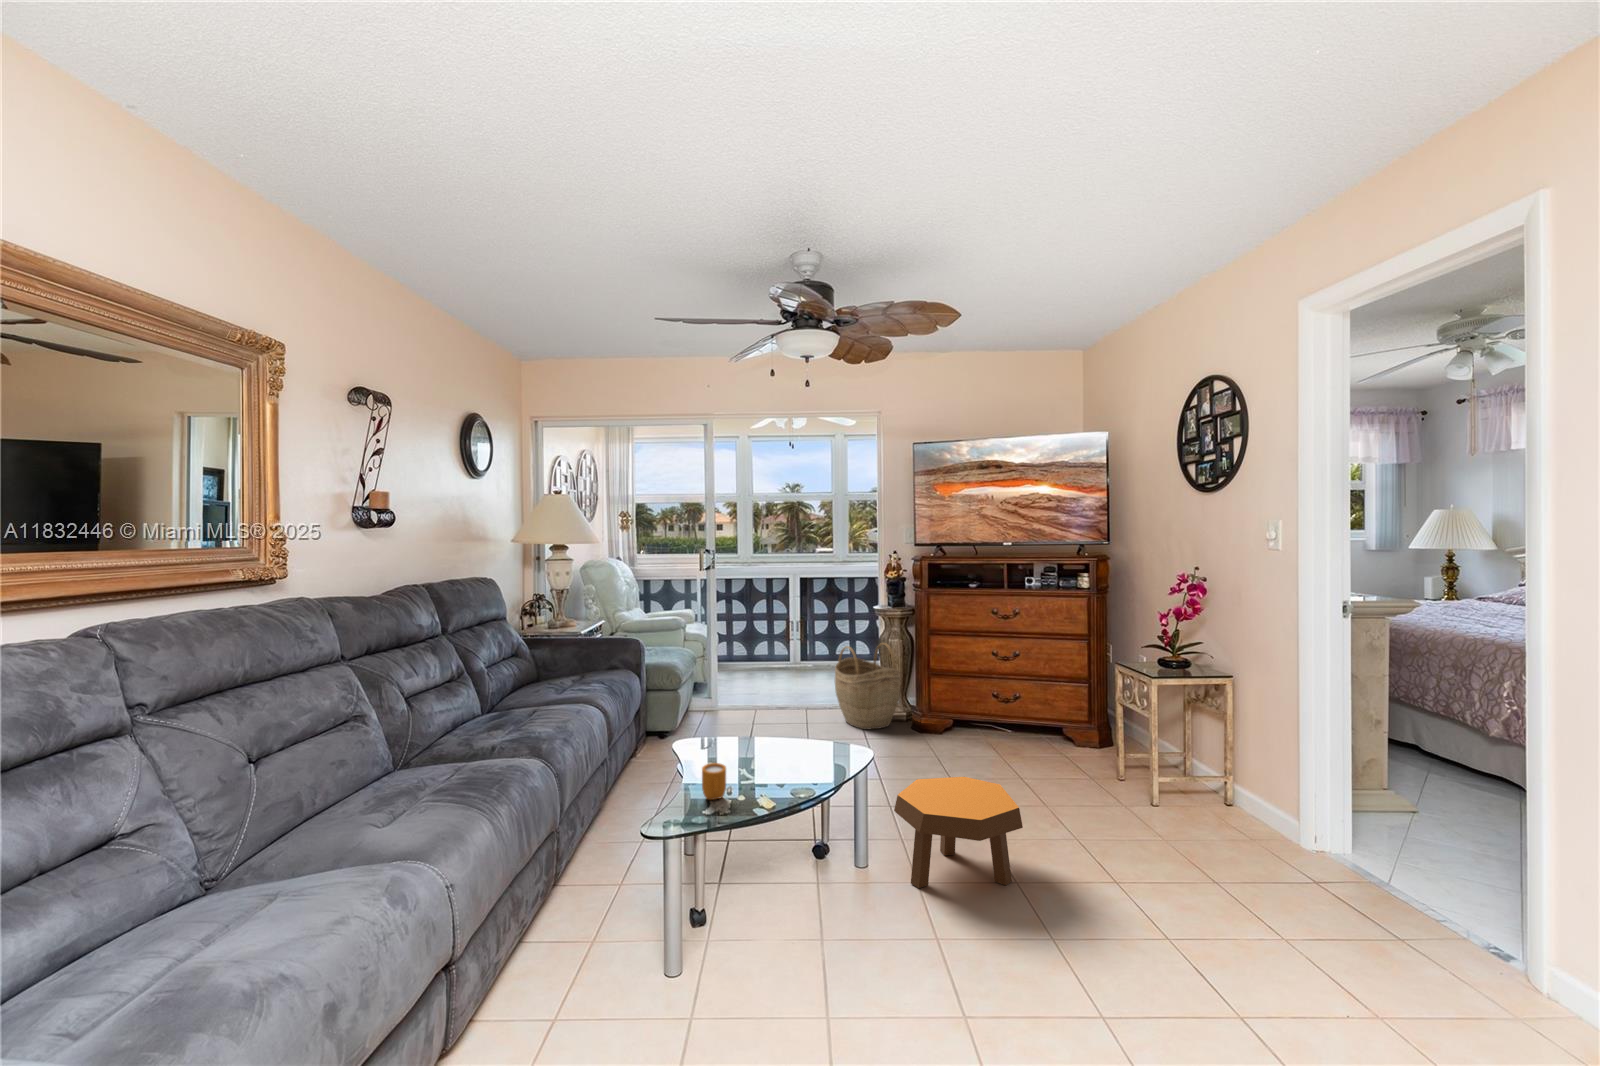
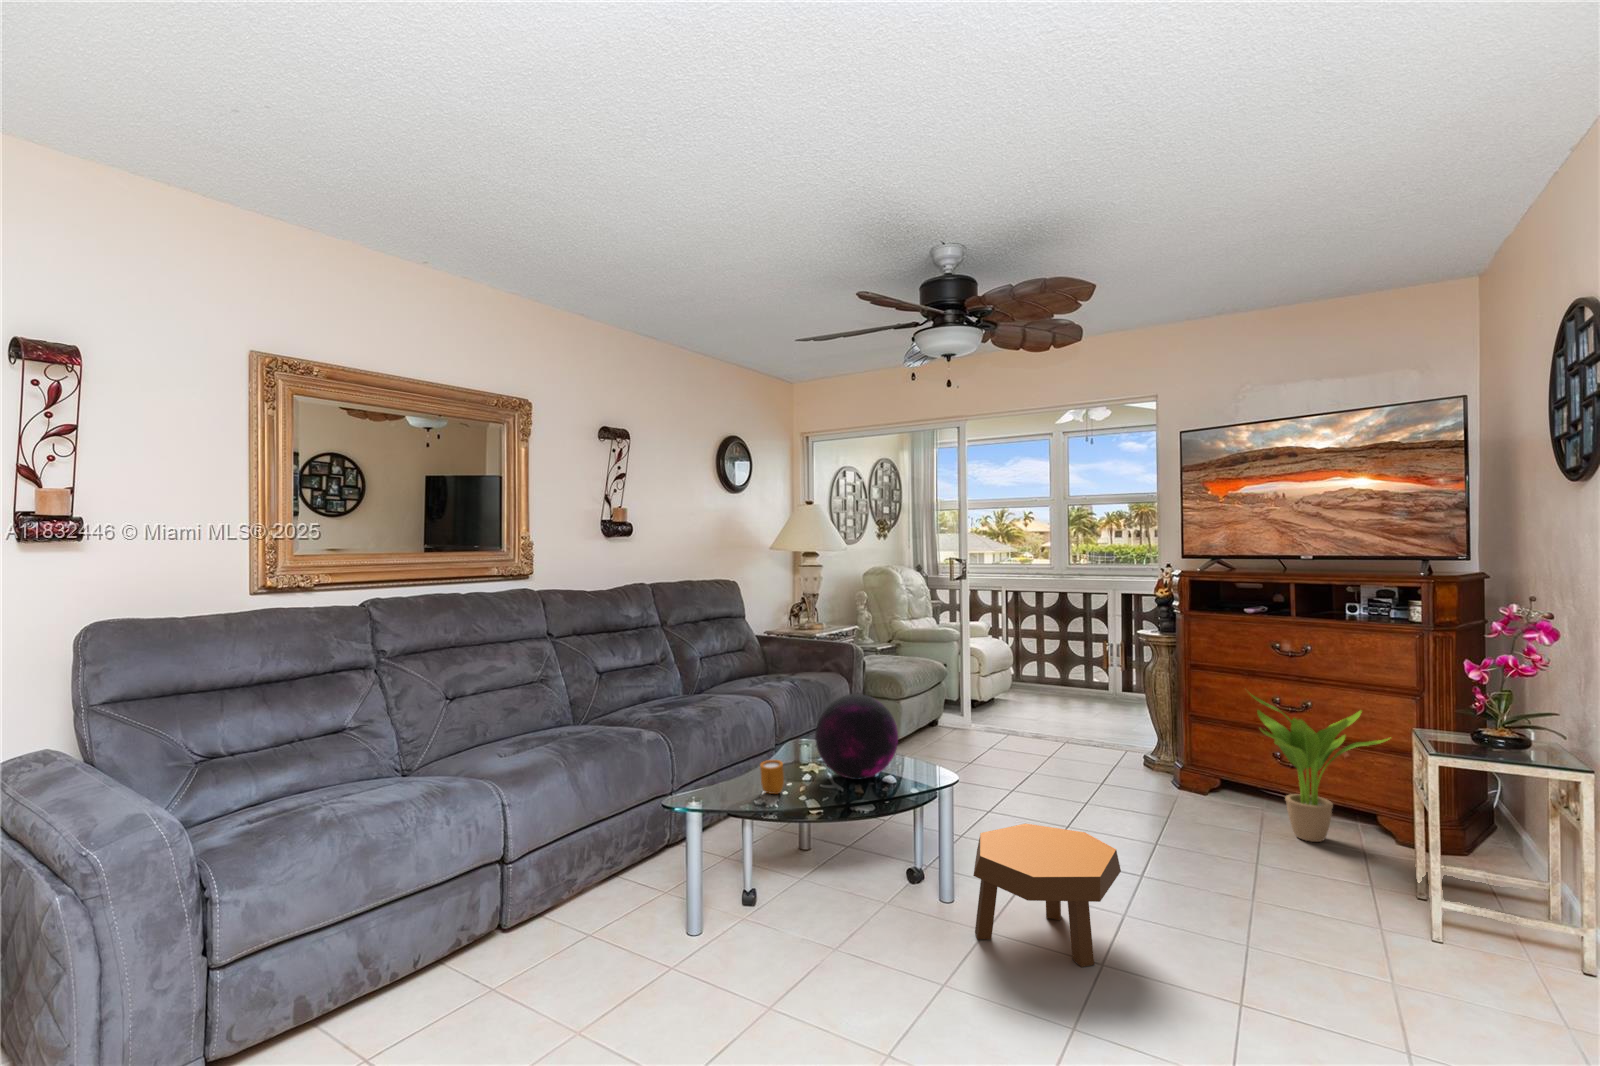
woven basket: present [835,643,900,729] -> none [1090,674,1166,776]
potted plant: none [986,645,1078,755] -> present [1250,693,1388,842]
decorative orb: none [726,685,808,769] -> present [815,694,898,779]

